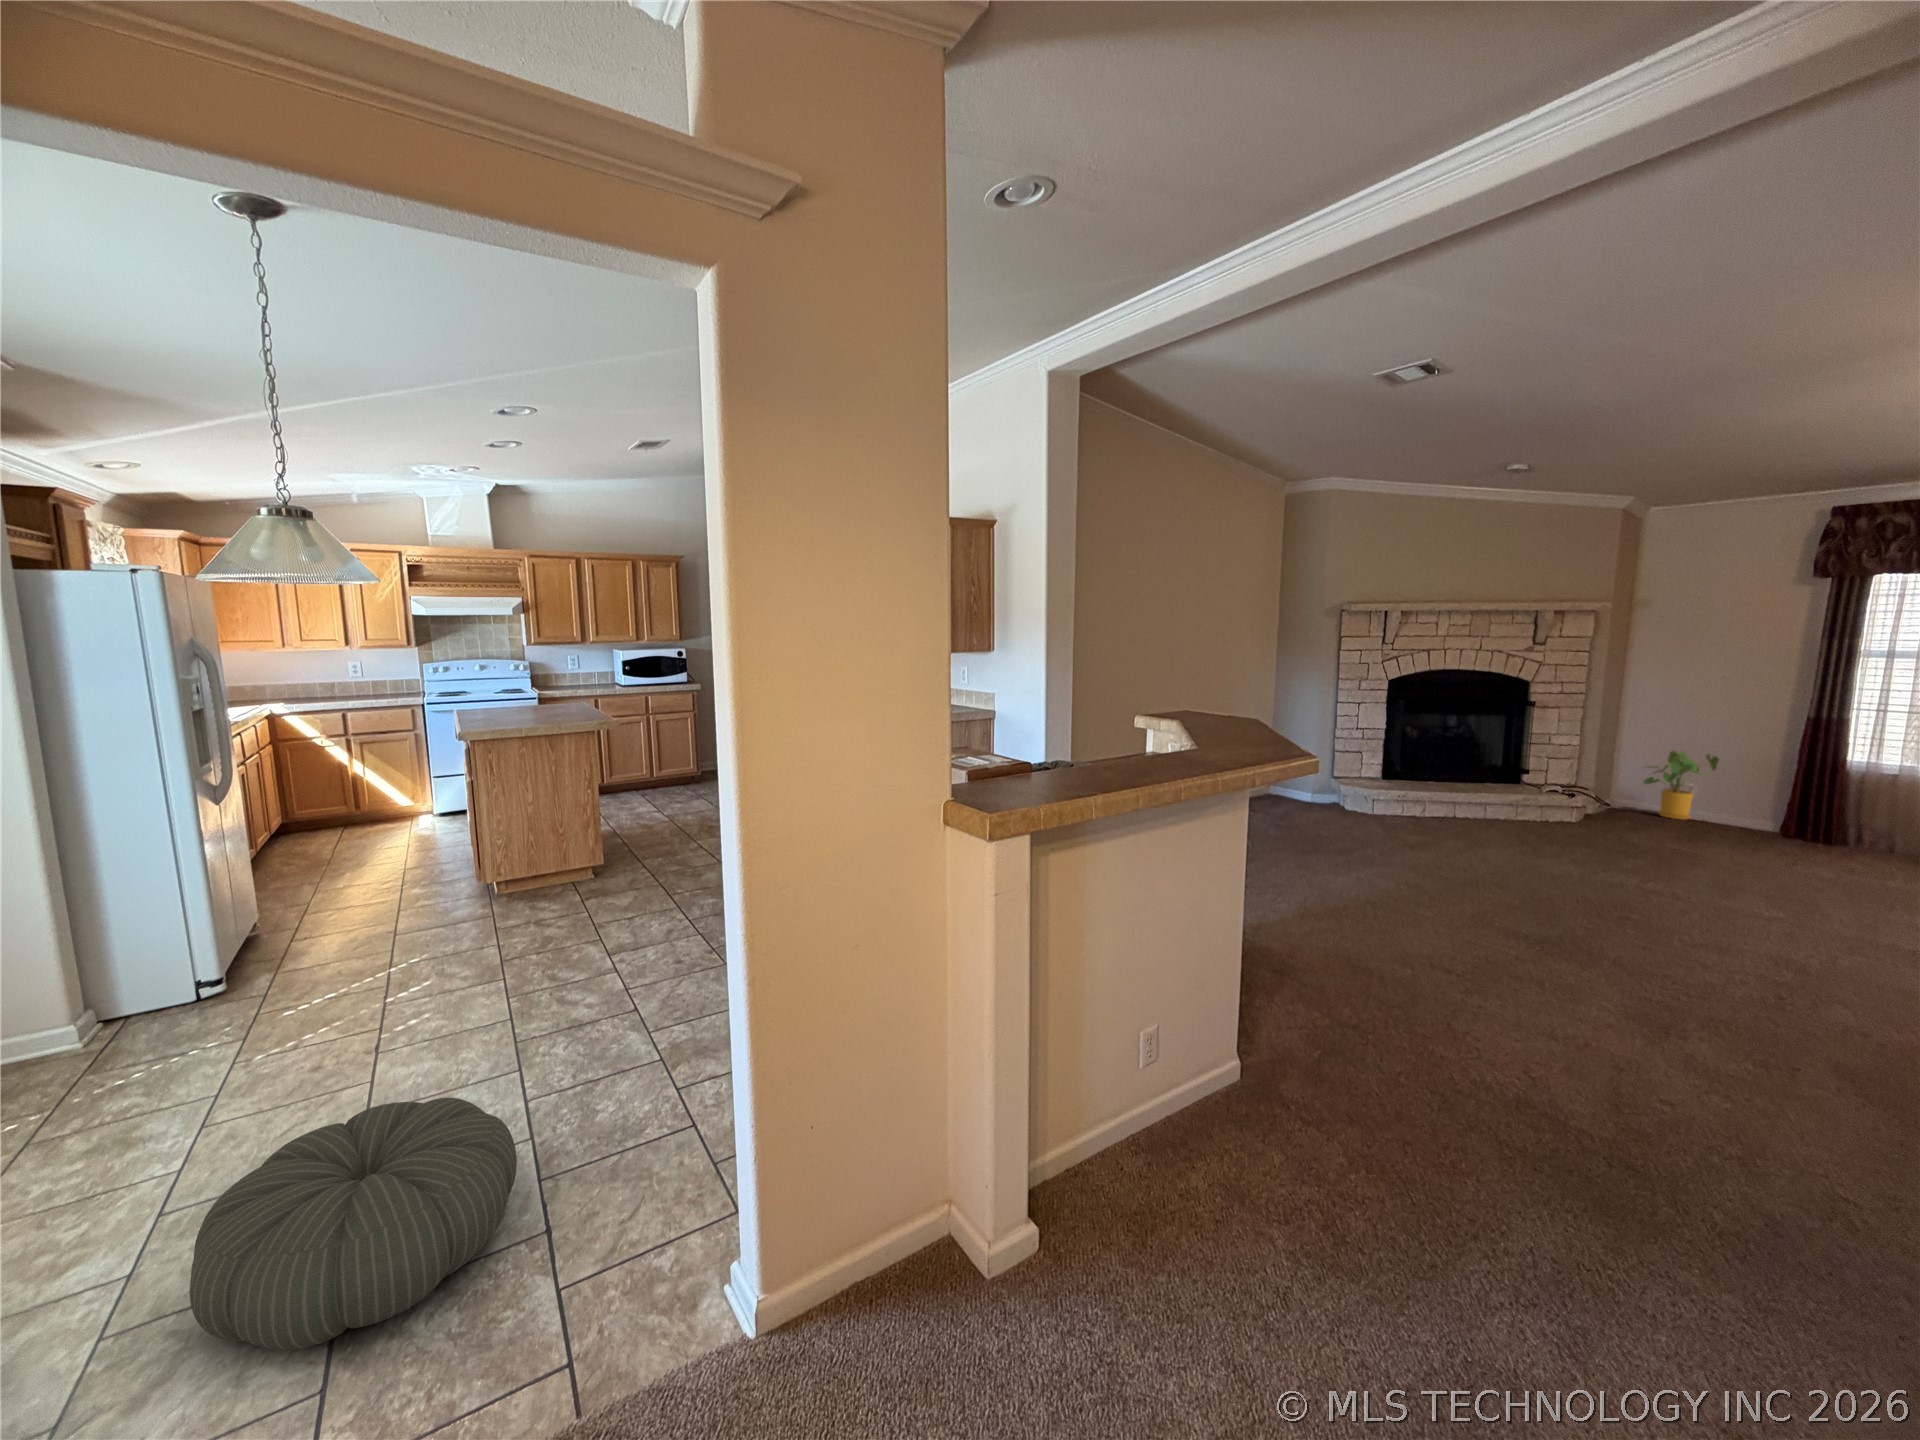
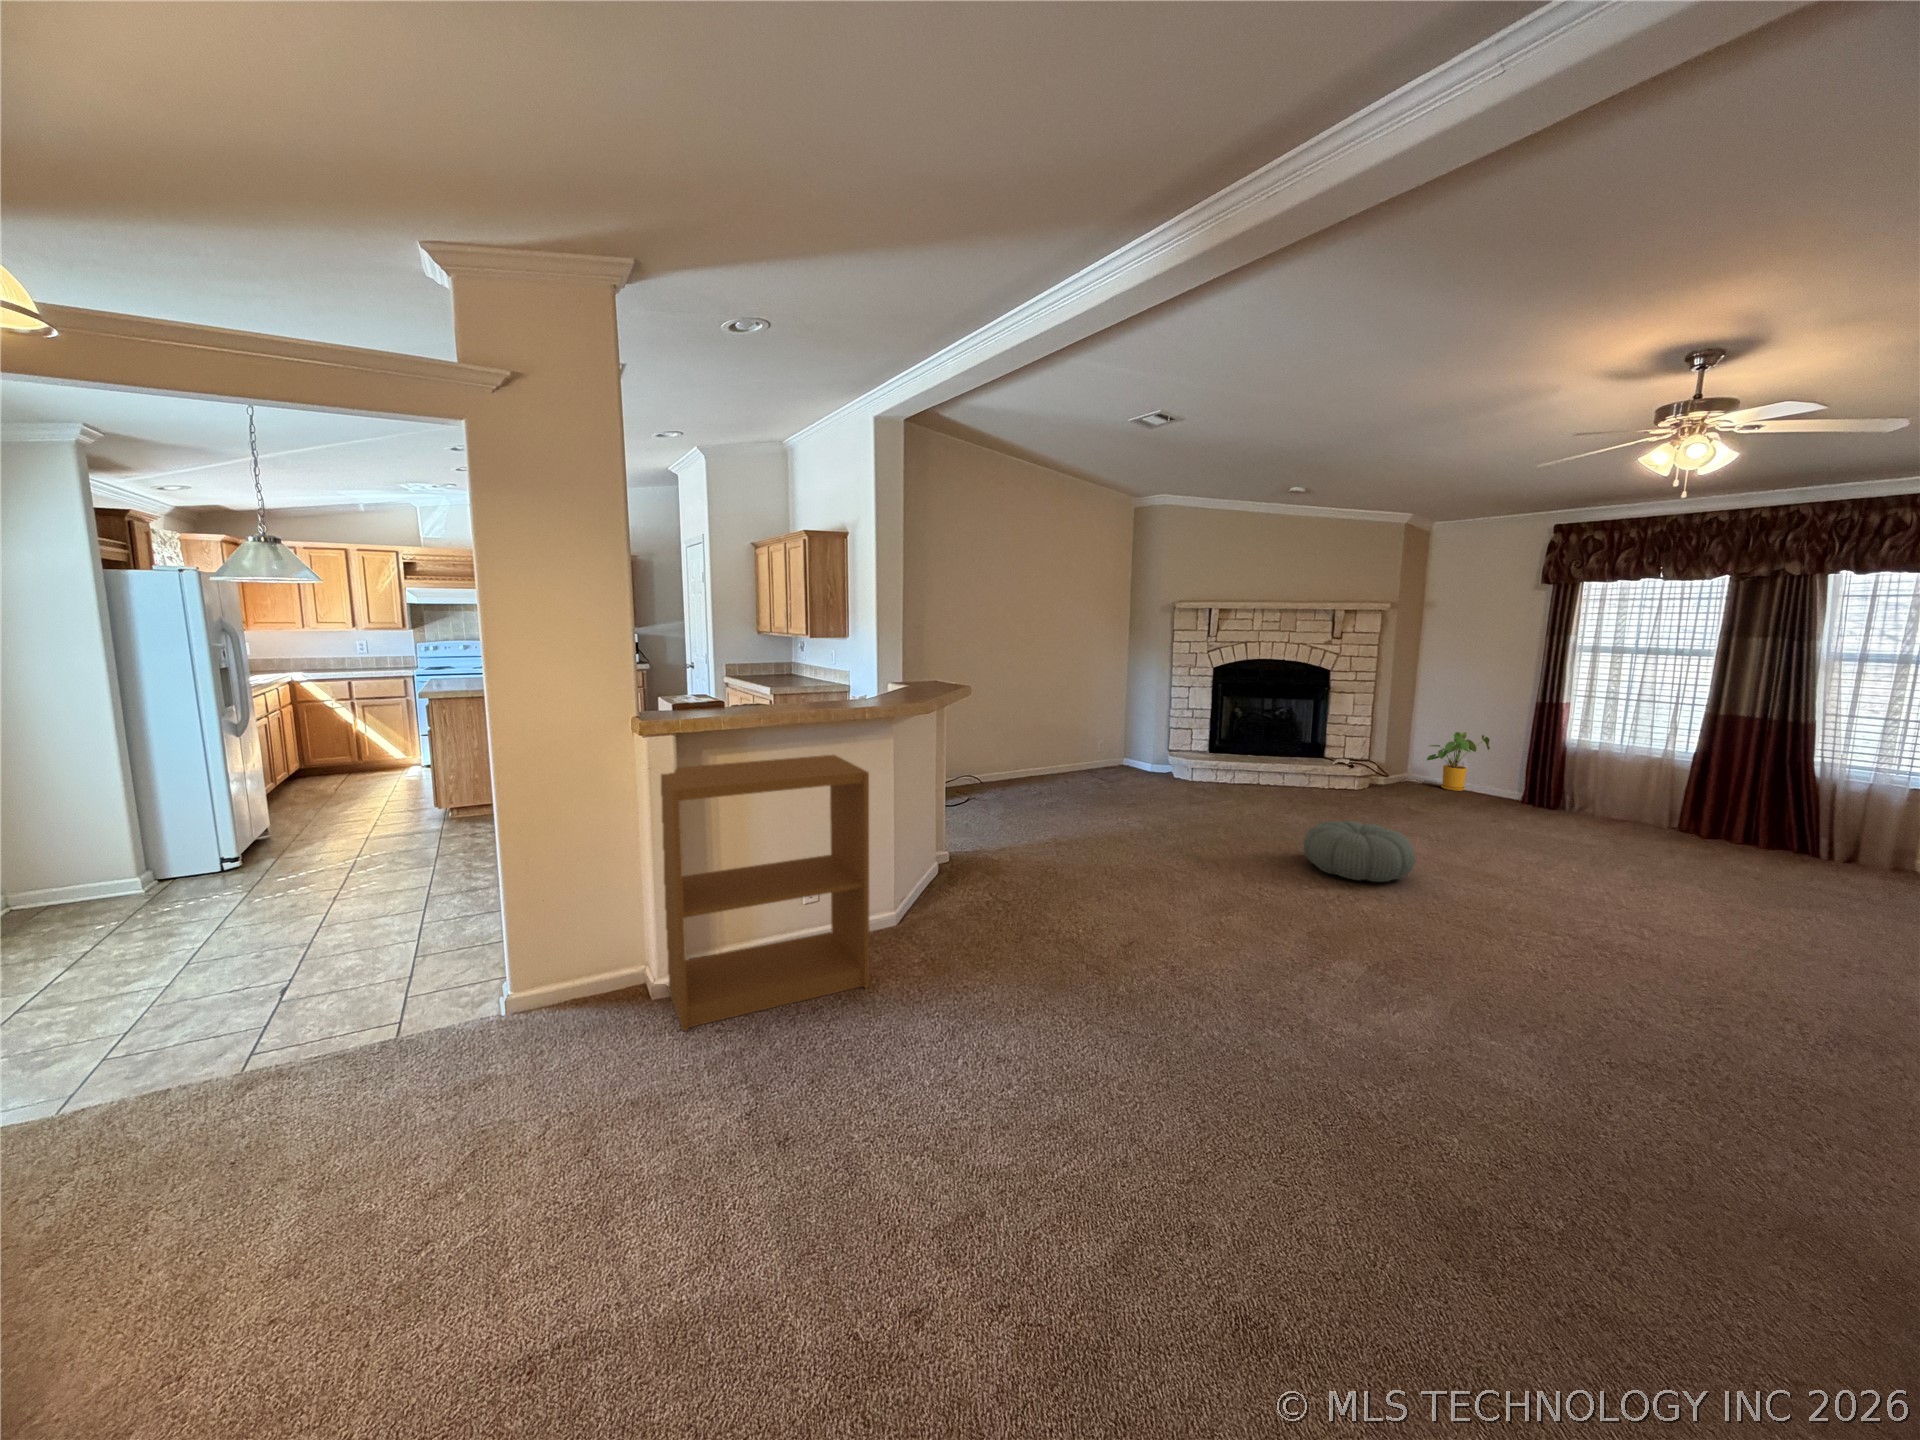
bookshelf: none [988,835,1344,1364] -> present [661,755,870,1031]
pouf: present [190,1098,517,1350] -> present [1303,821,1415,882]

